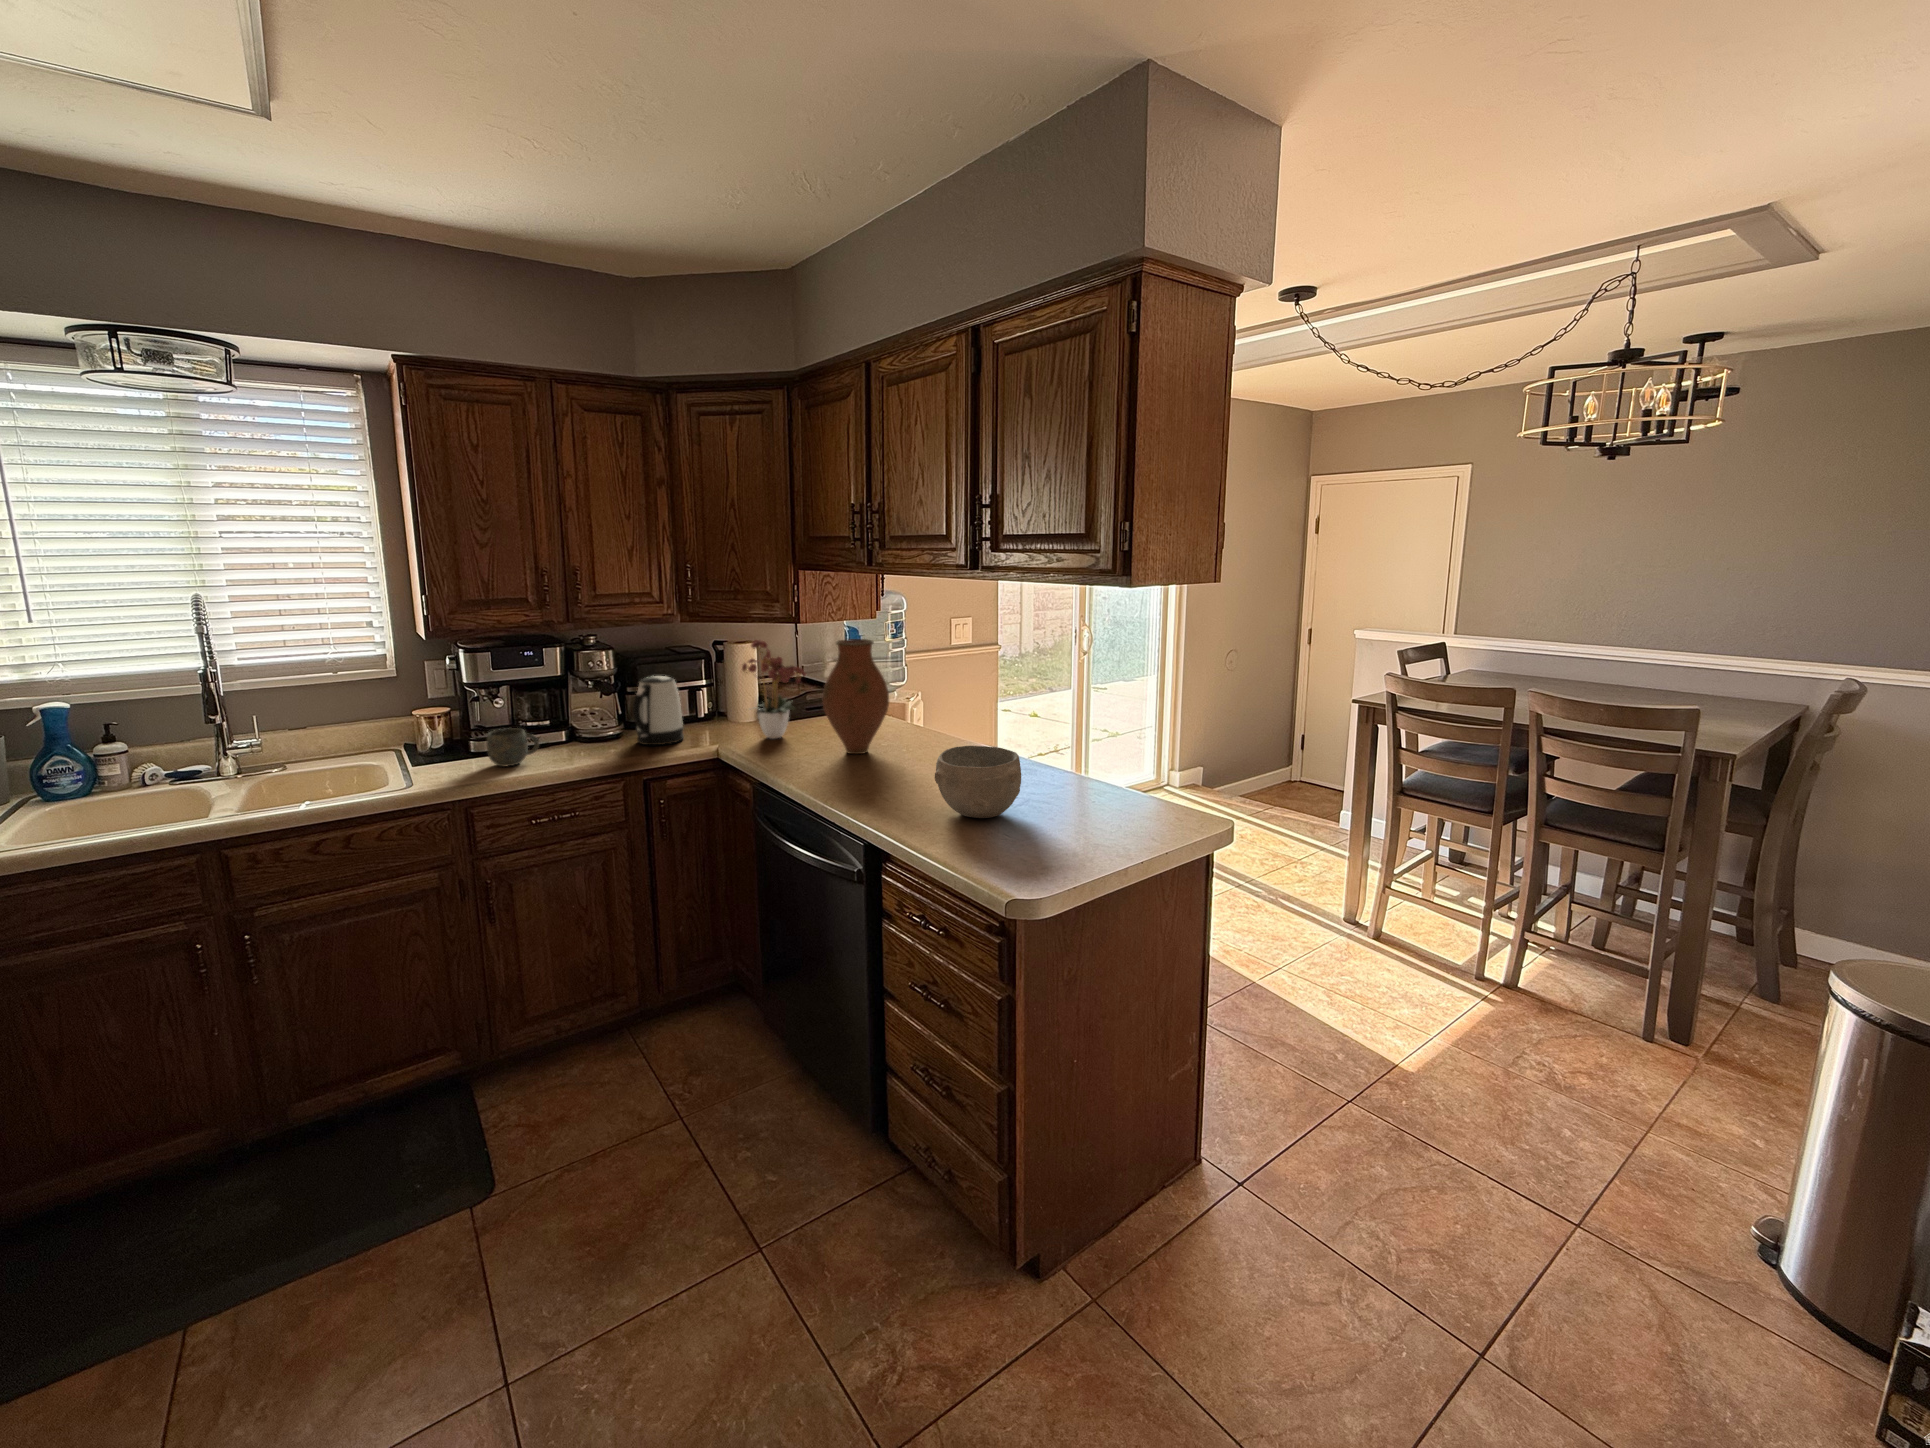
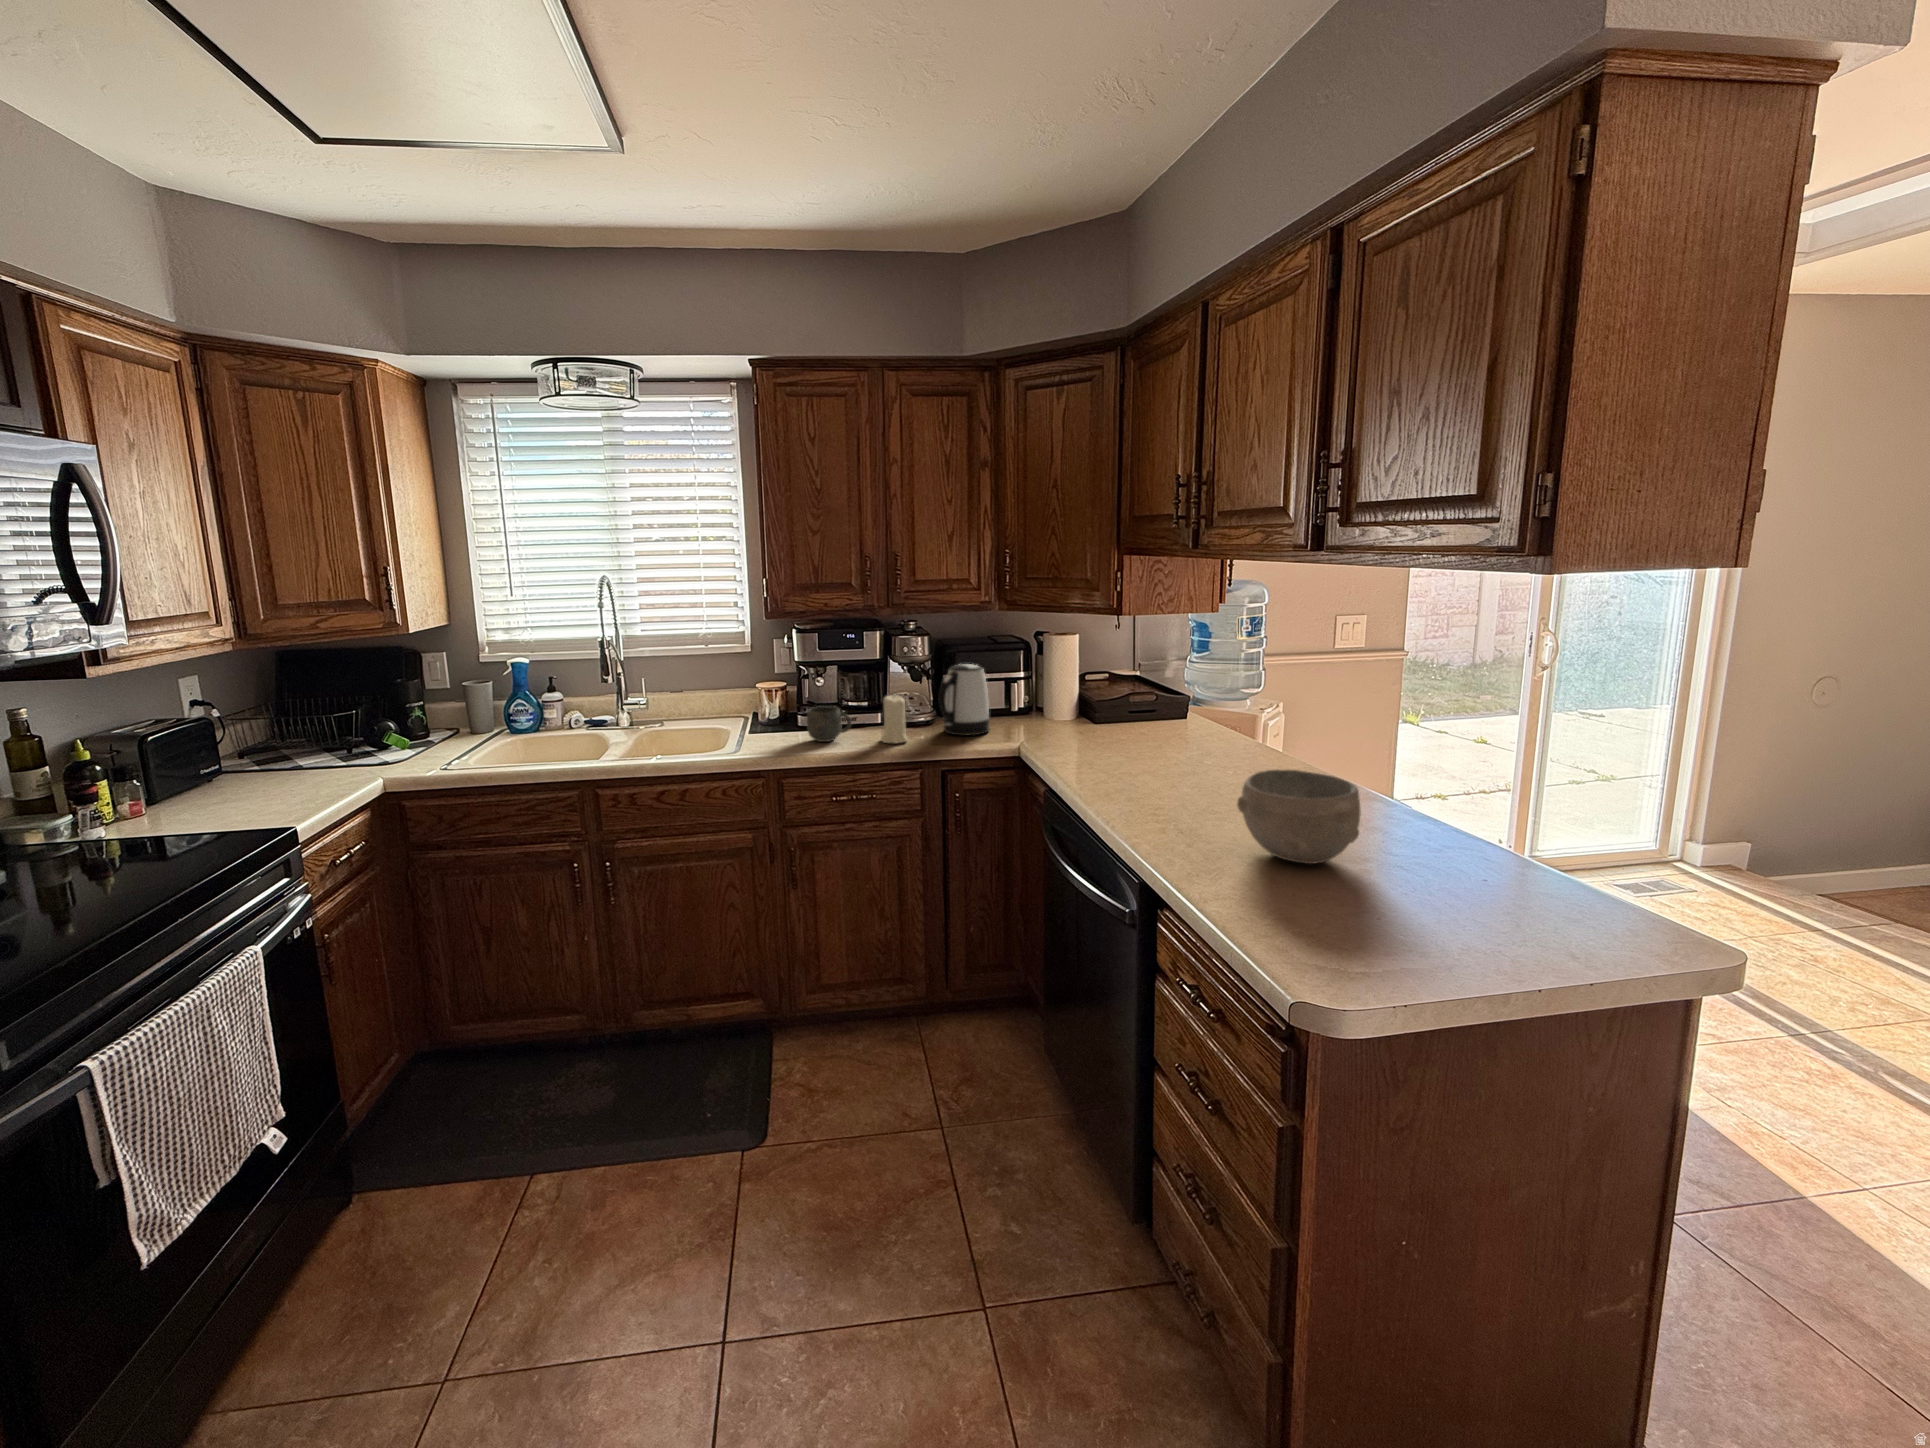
vase: present [822,639,889,754] -> none [1132,633,1214,767]
flower arrangement: present [742,640,806,739] -> none [1047,624,1128,740]
candle: none [573,710,604,760] -> present [881,695,908,743]

